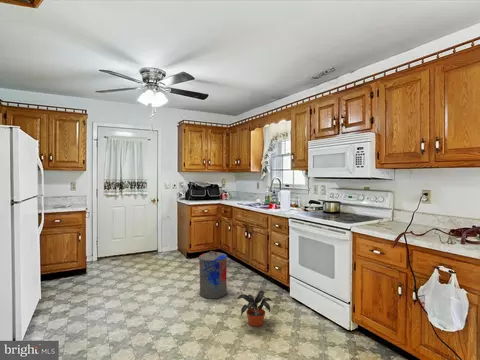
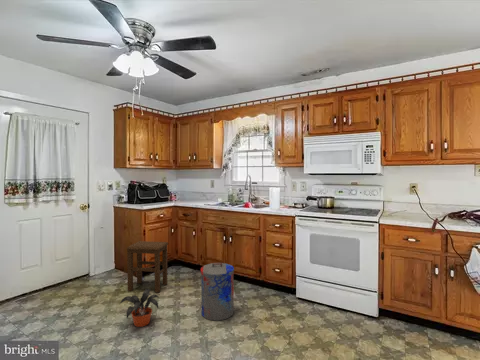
stool: none [170,230,202,271] -> present [127,241,168,293]
potted plant: present [237,290,272,326] -> present [120,289,158,327]

